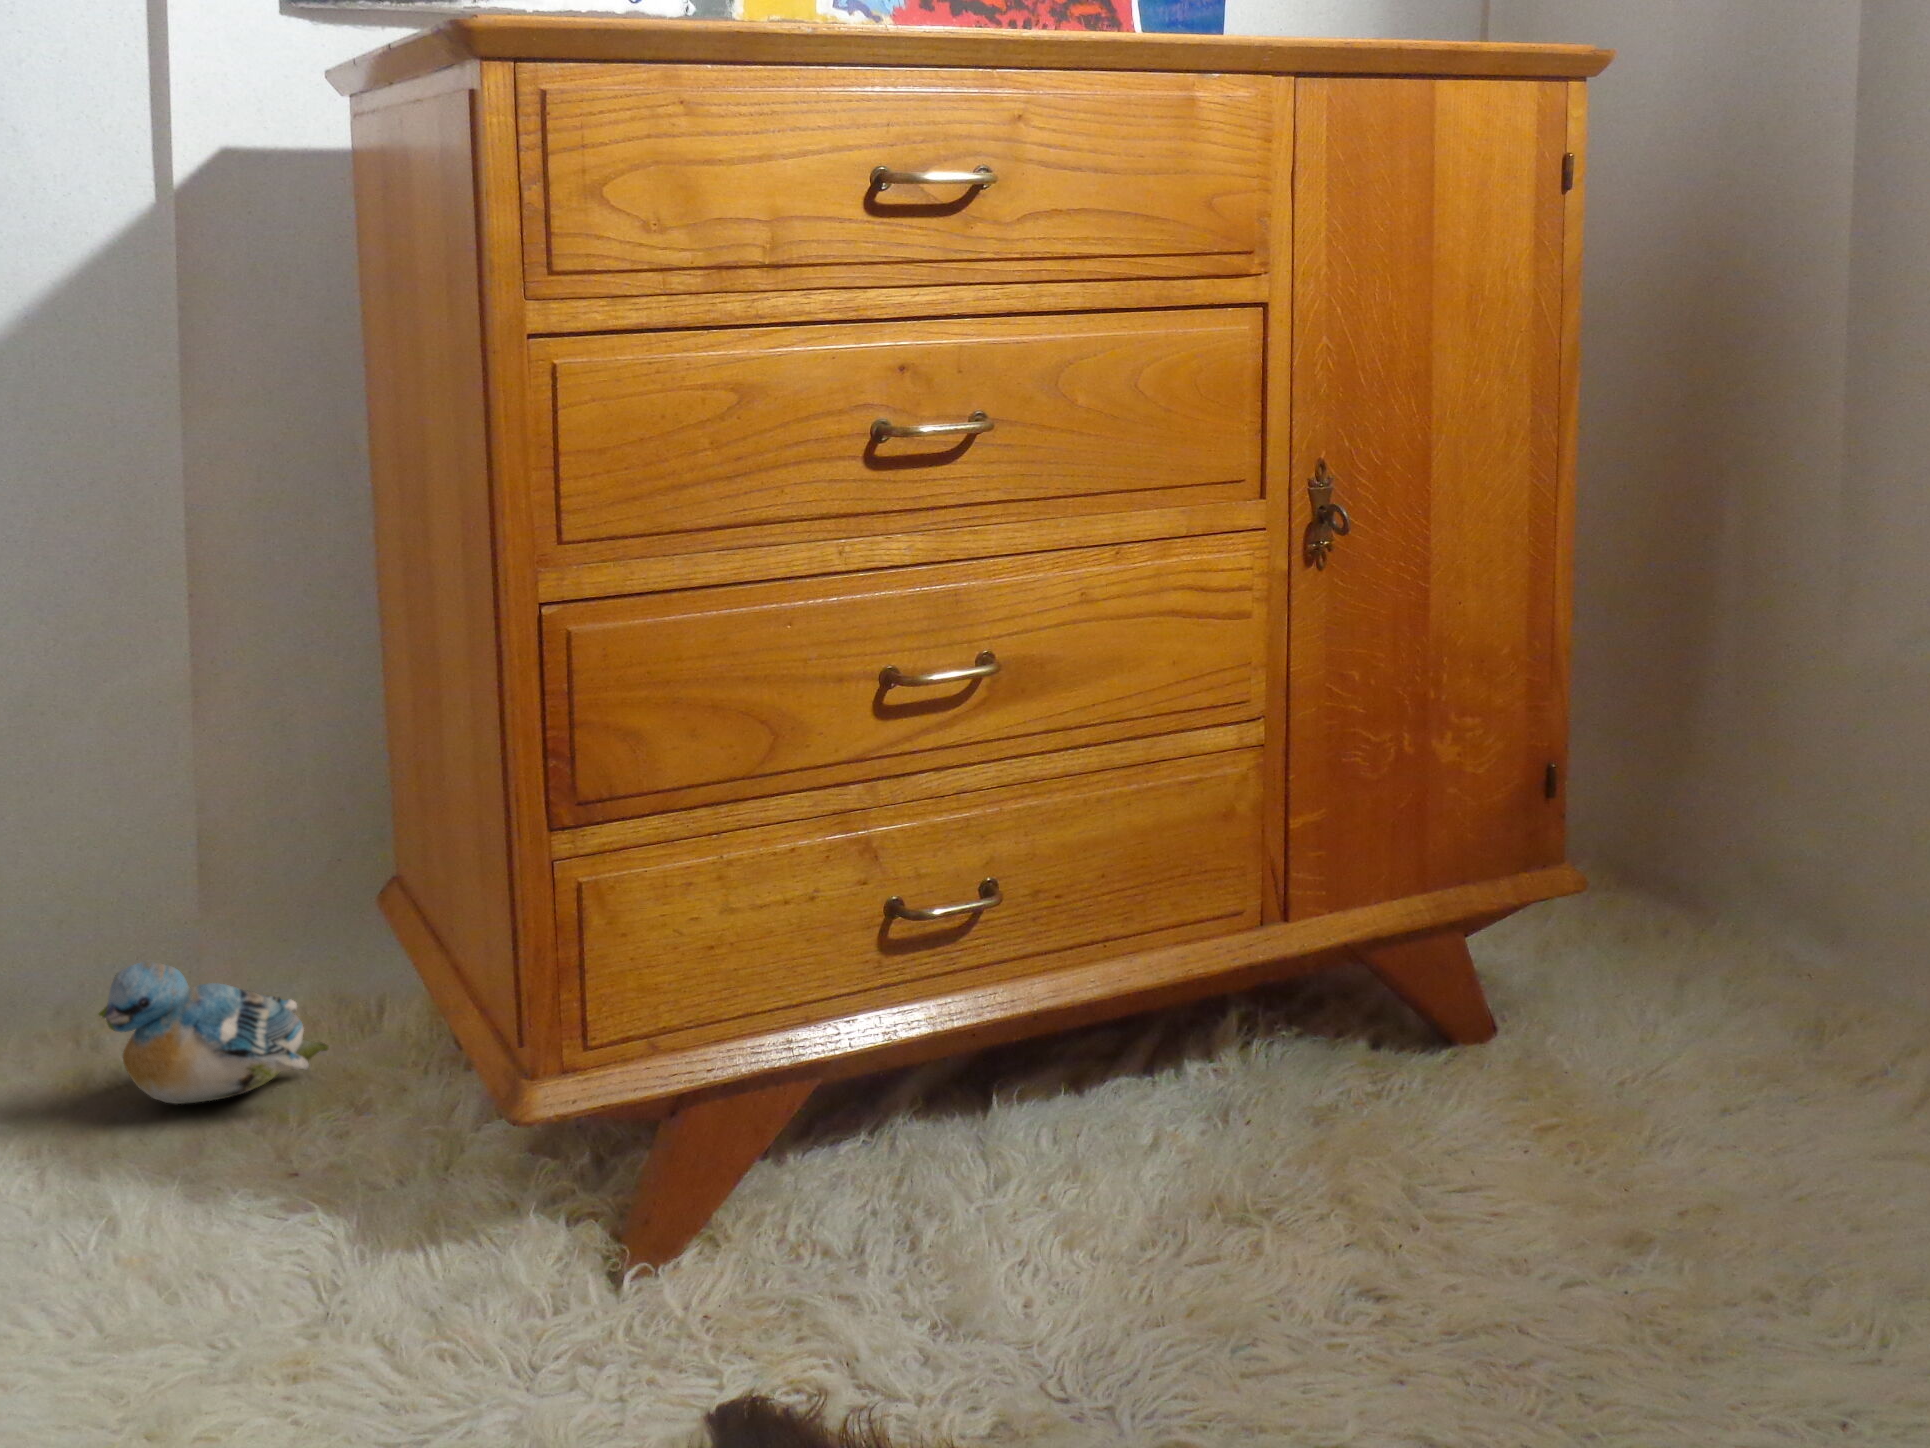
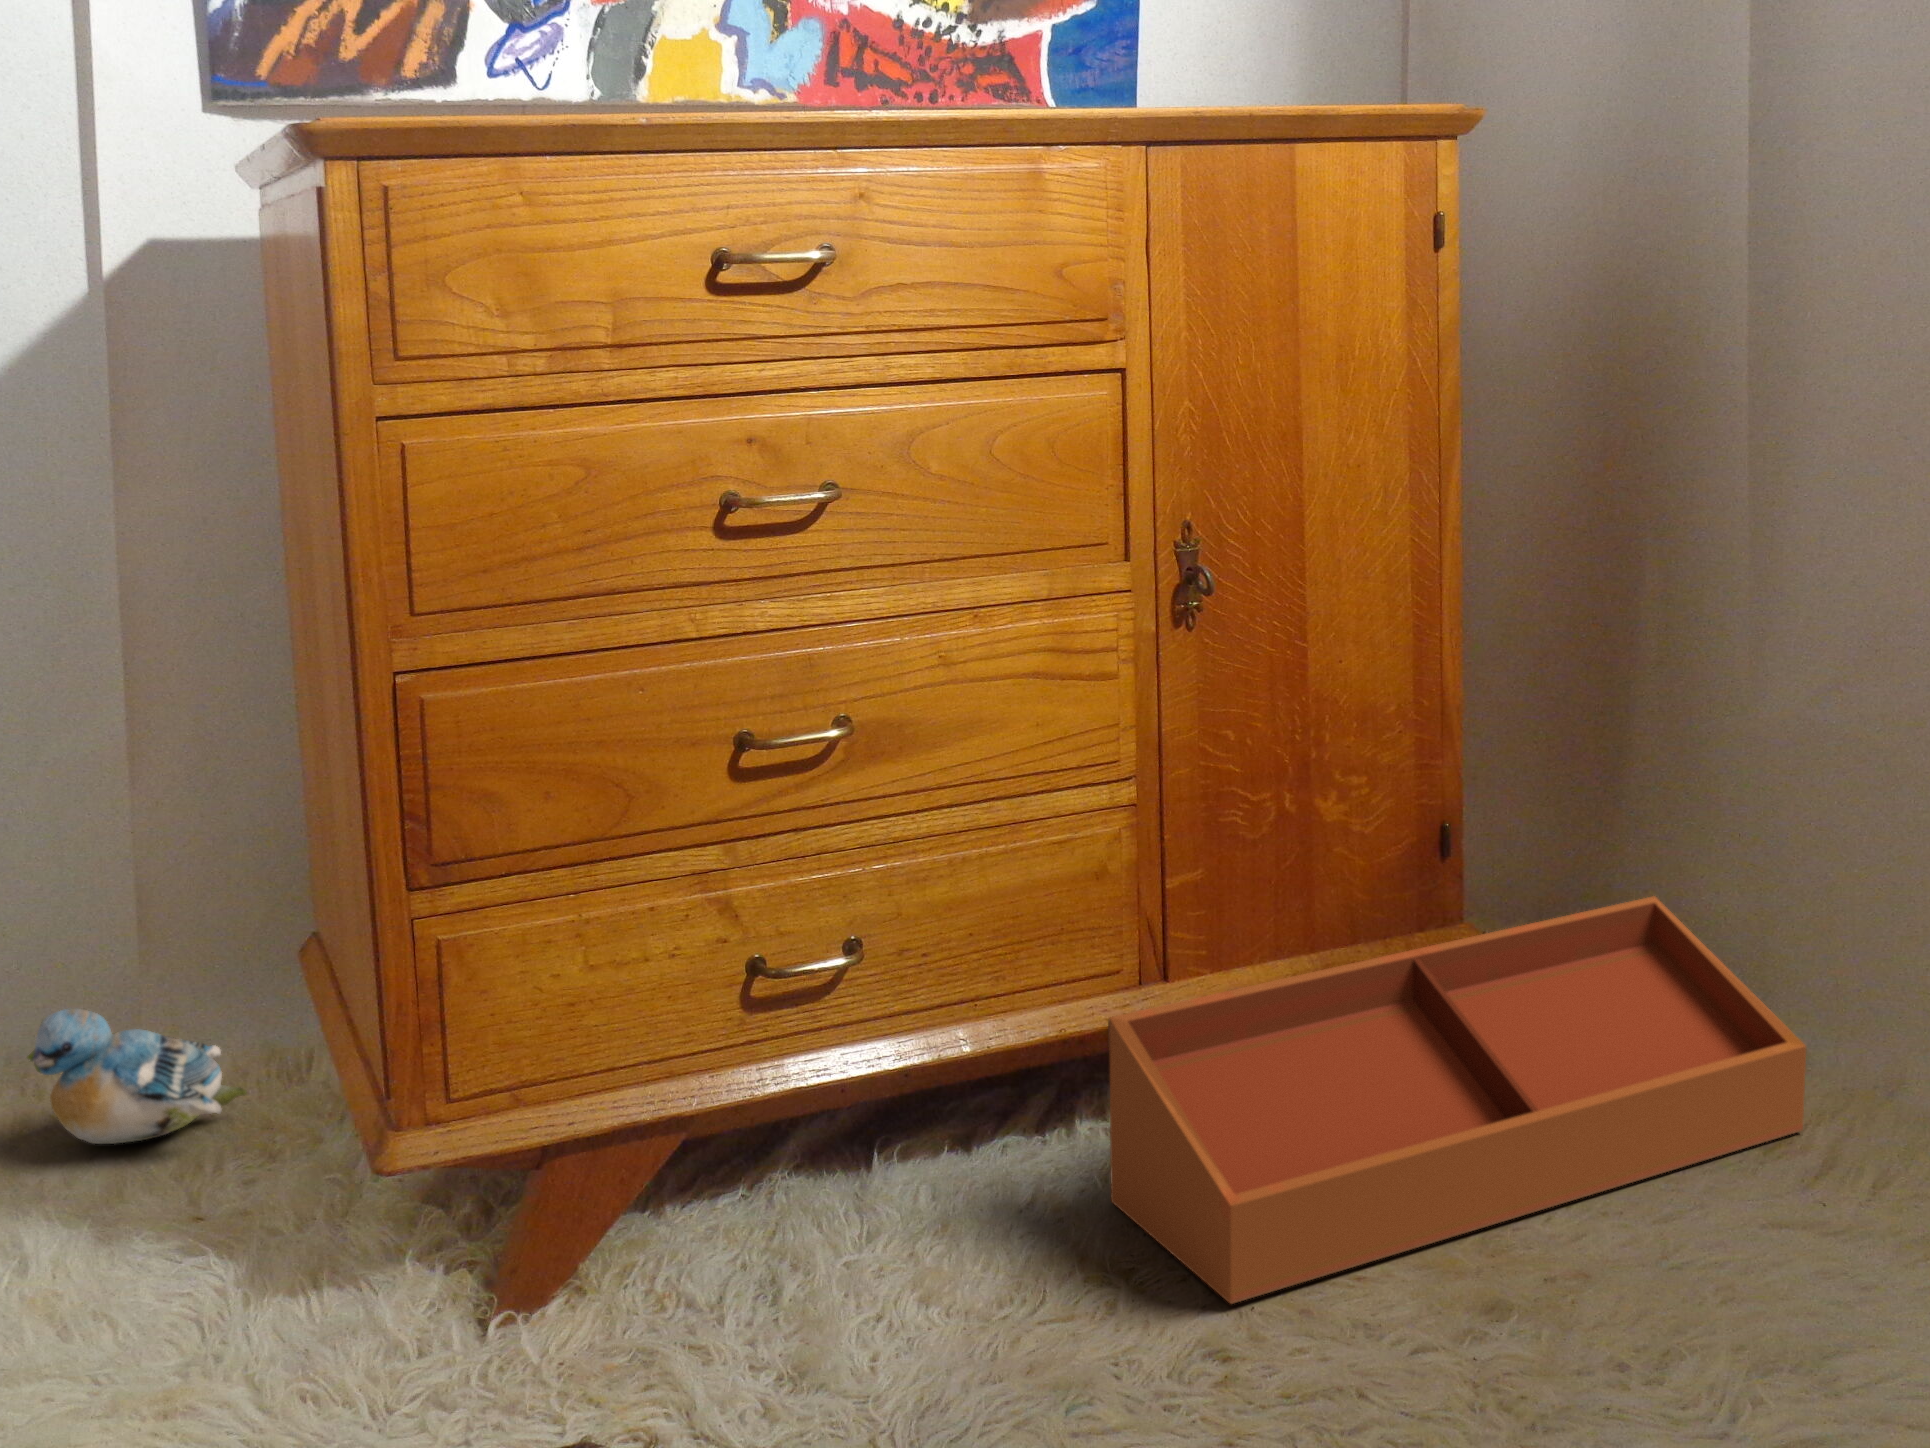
storage bin: none [1236,834,1894,1239] -> present [1108,896,1806,1304]

